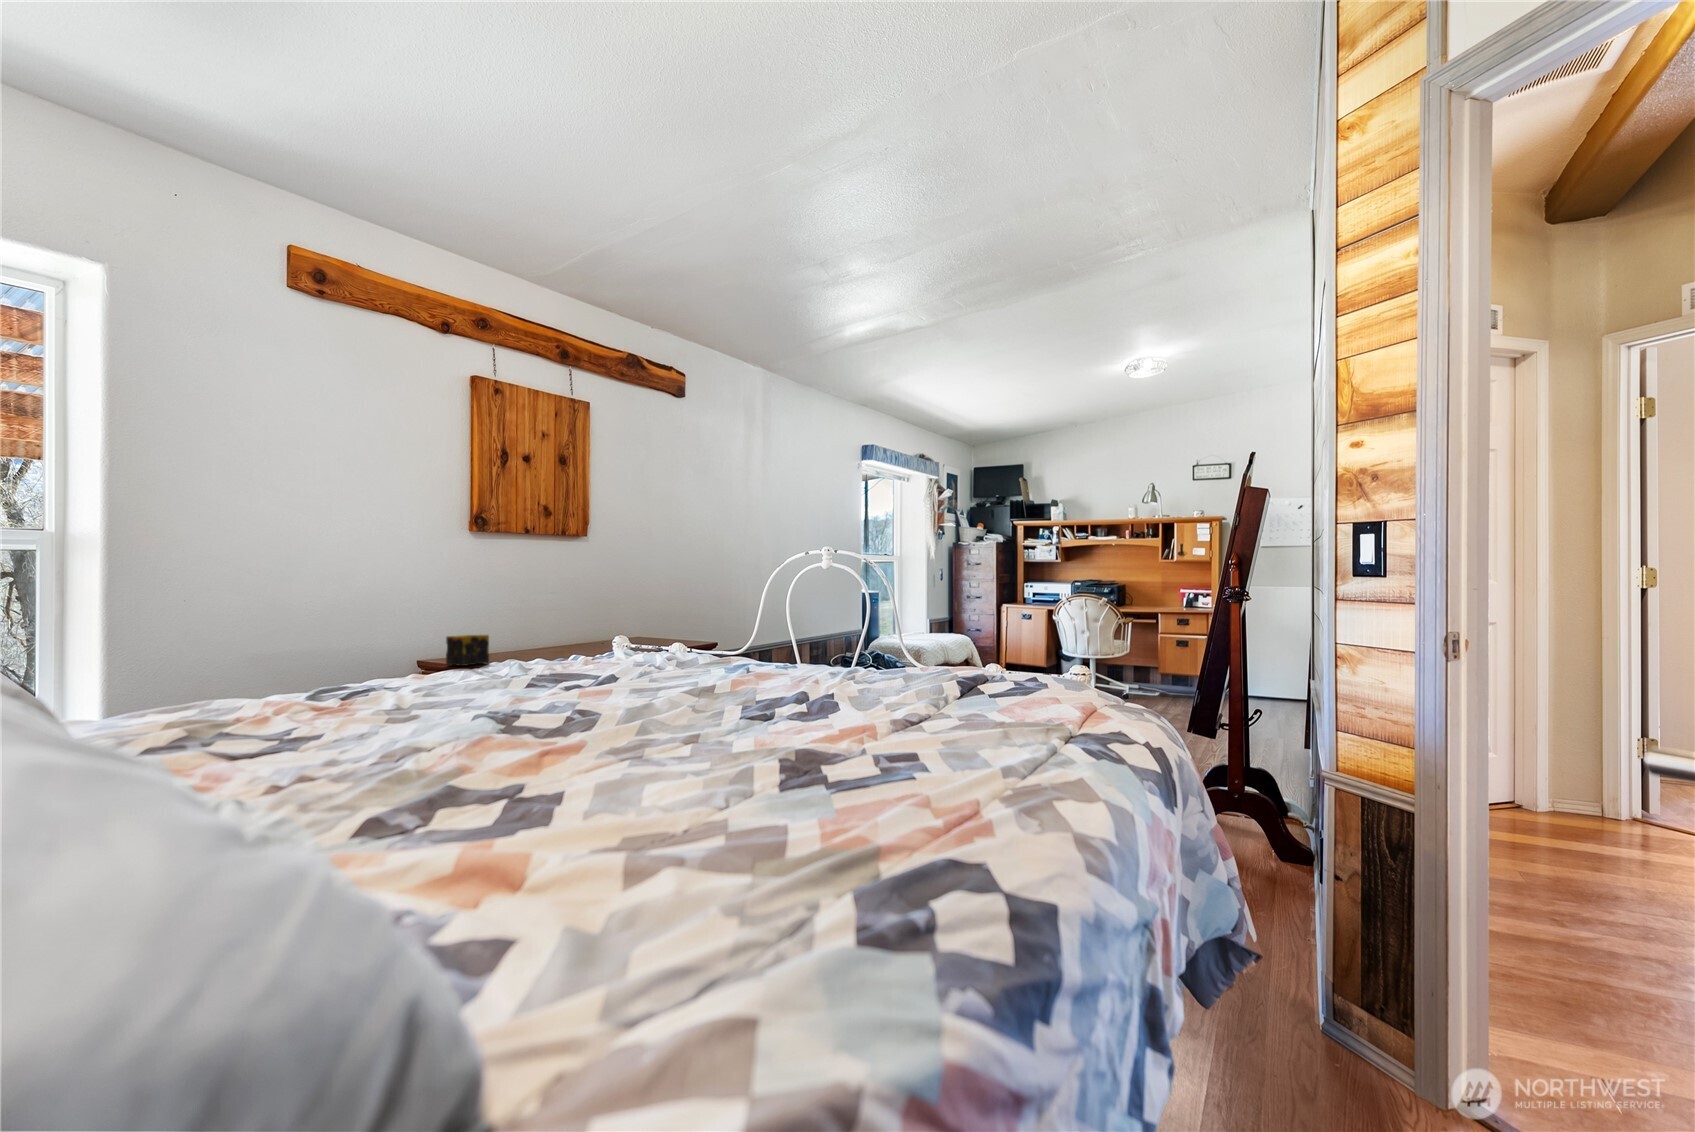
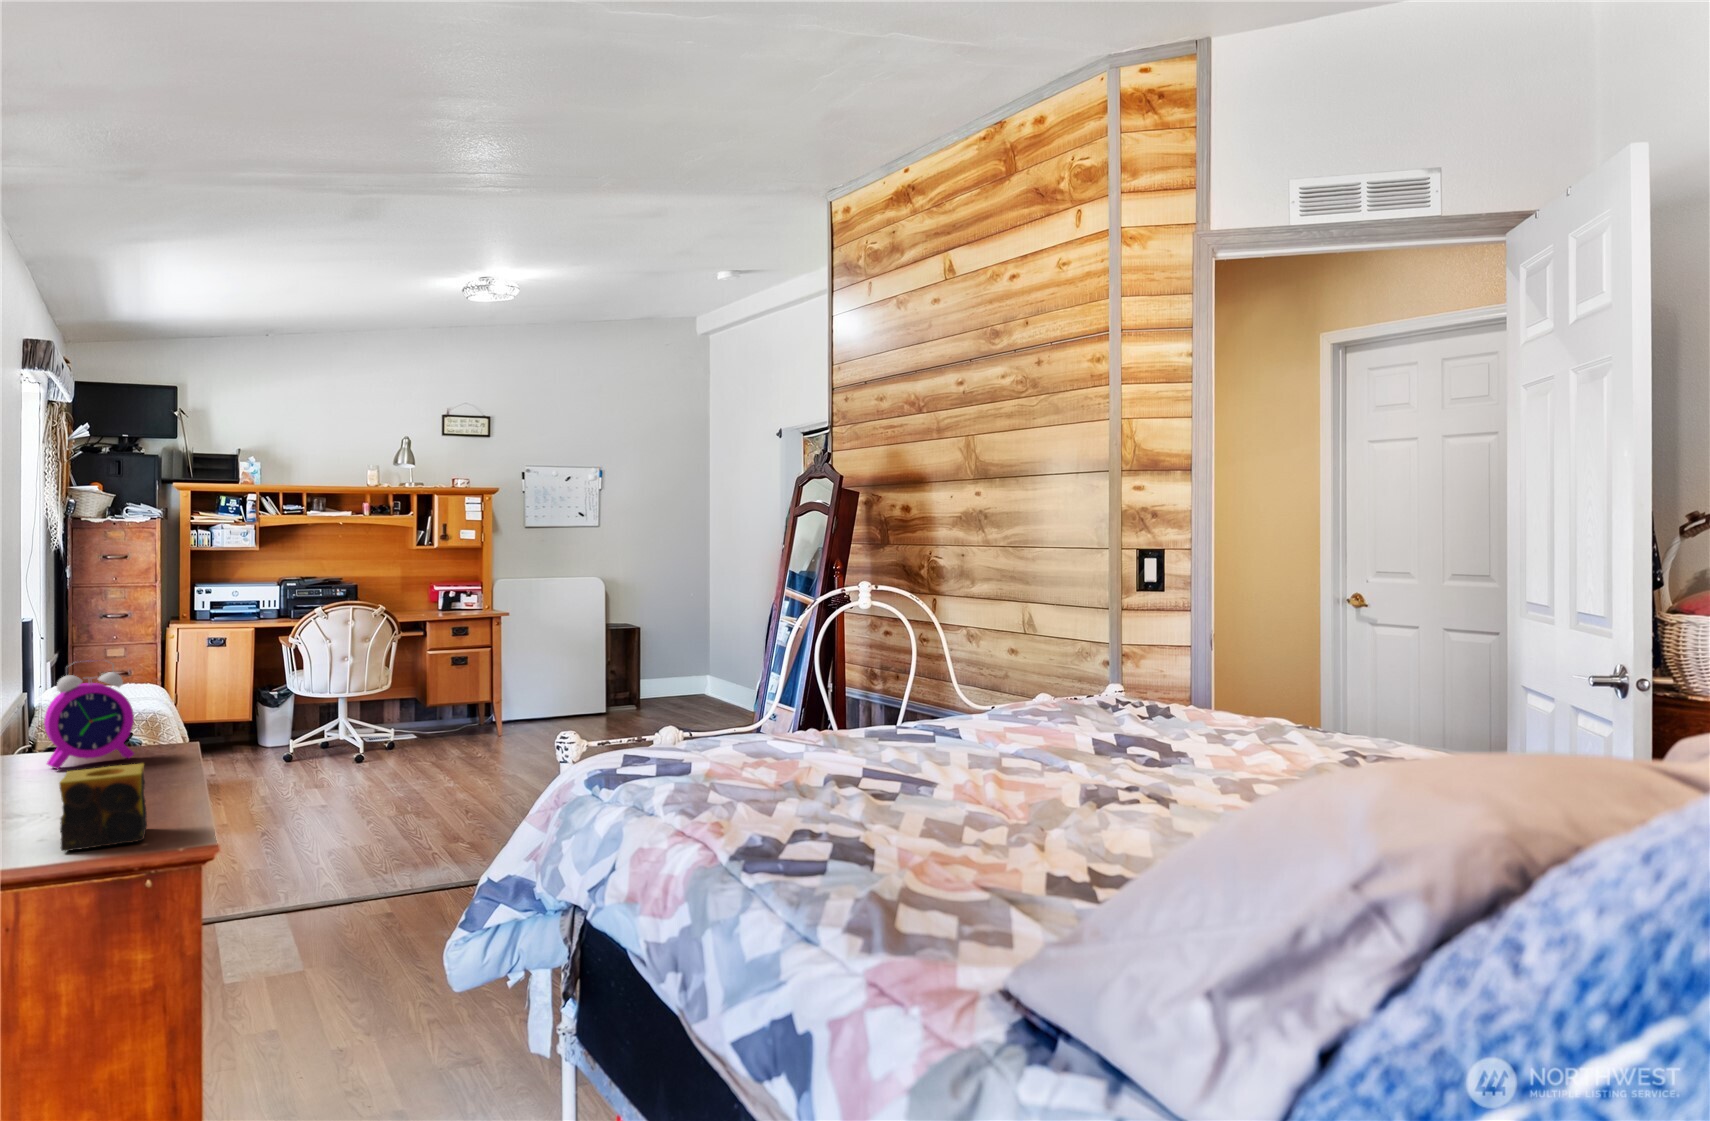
alarm clock: none [578,598,617,646] -> present [44,660,134,769]

